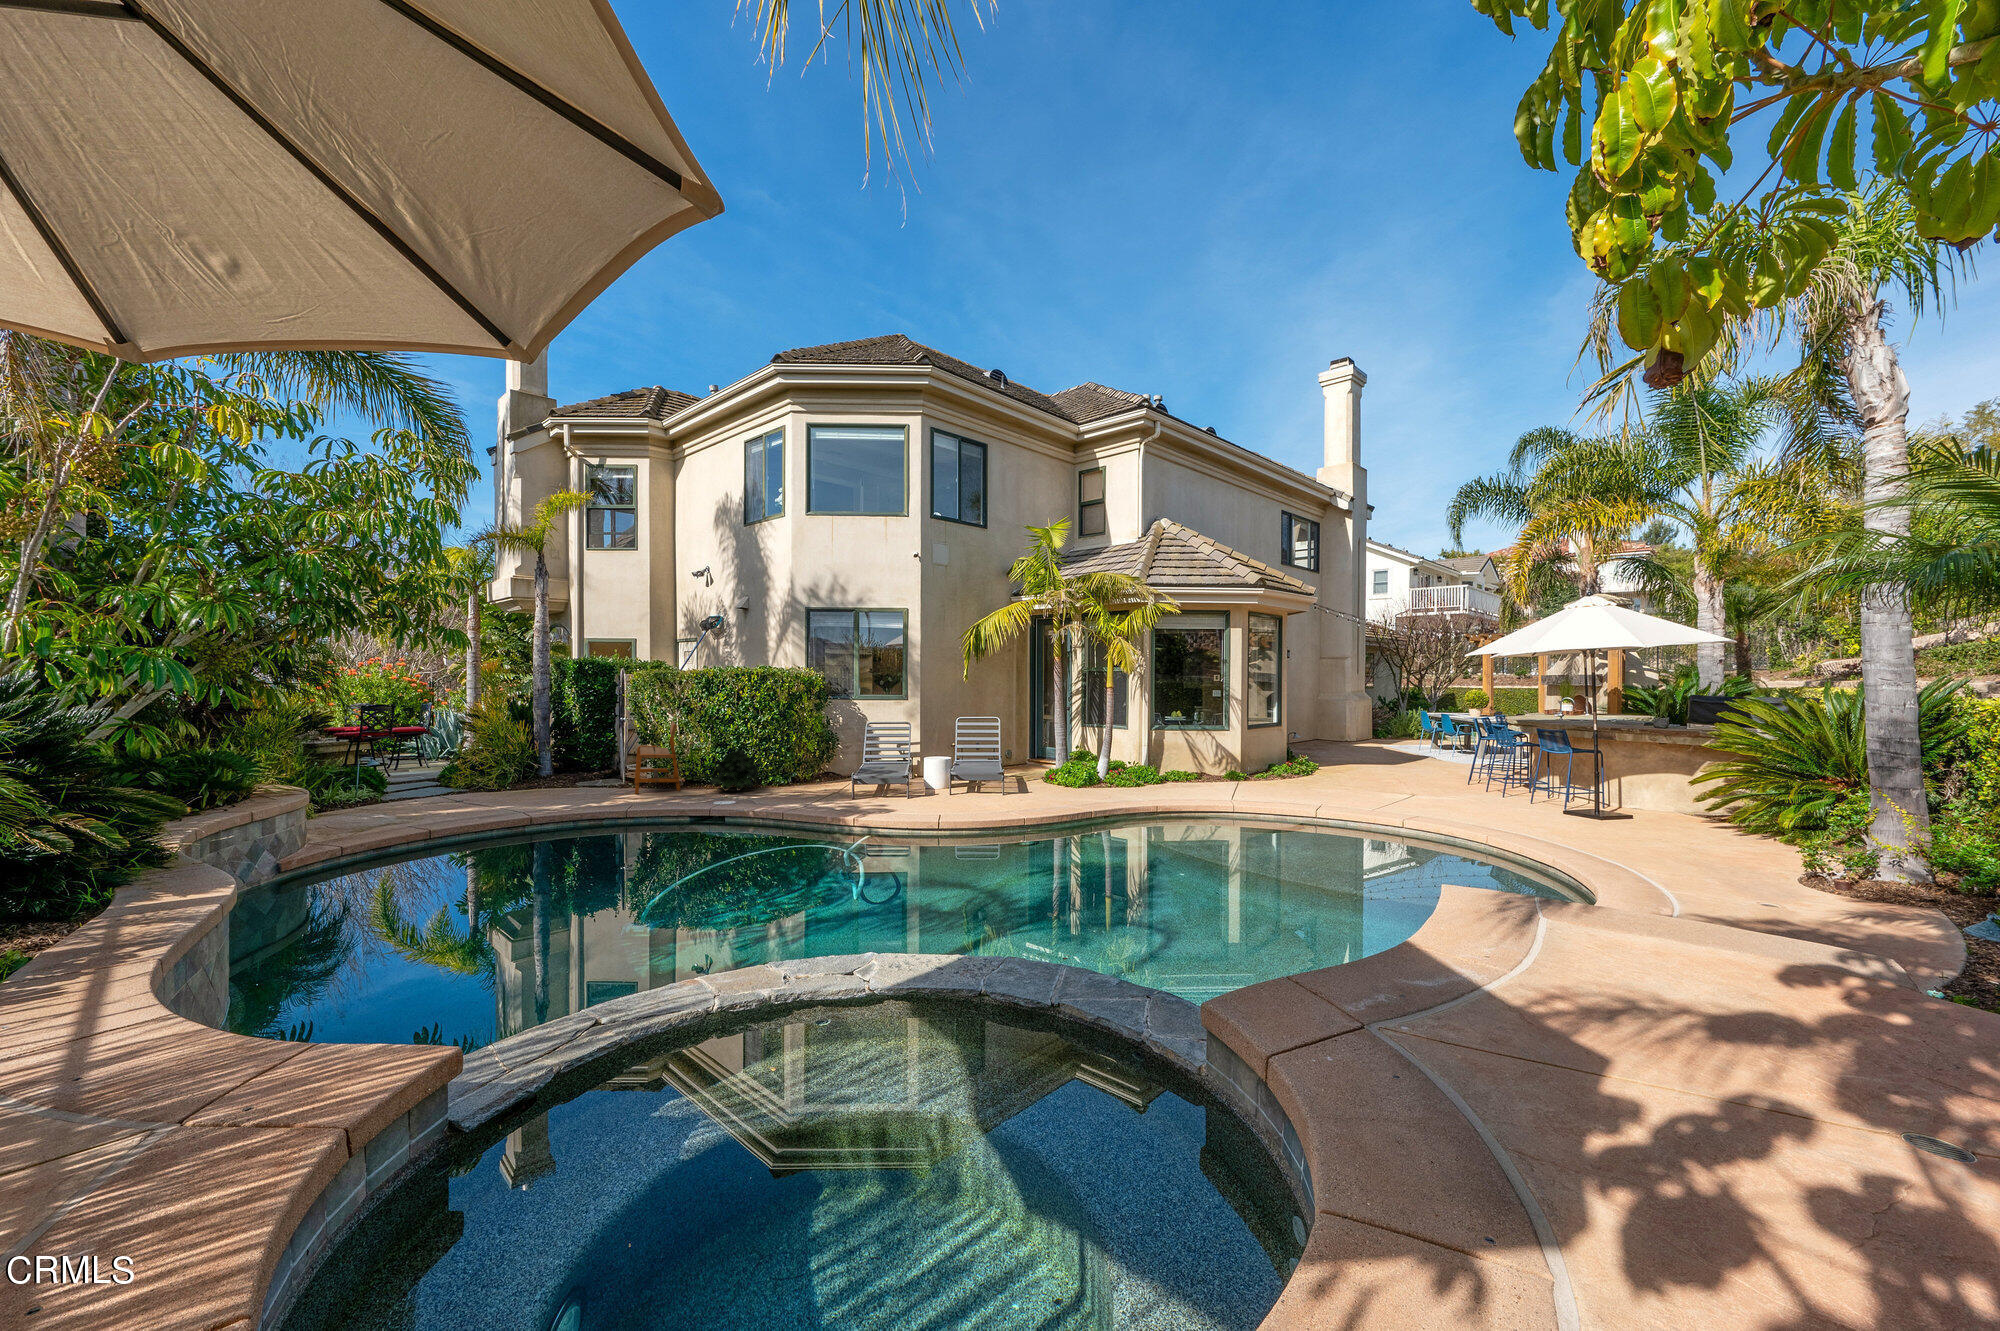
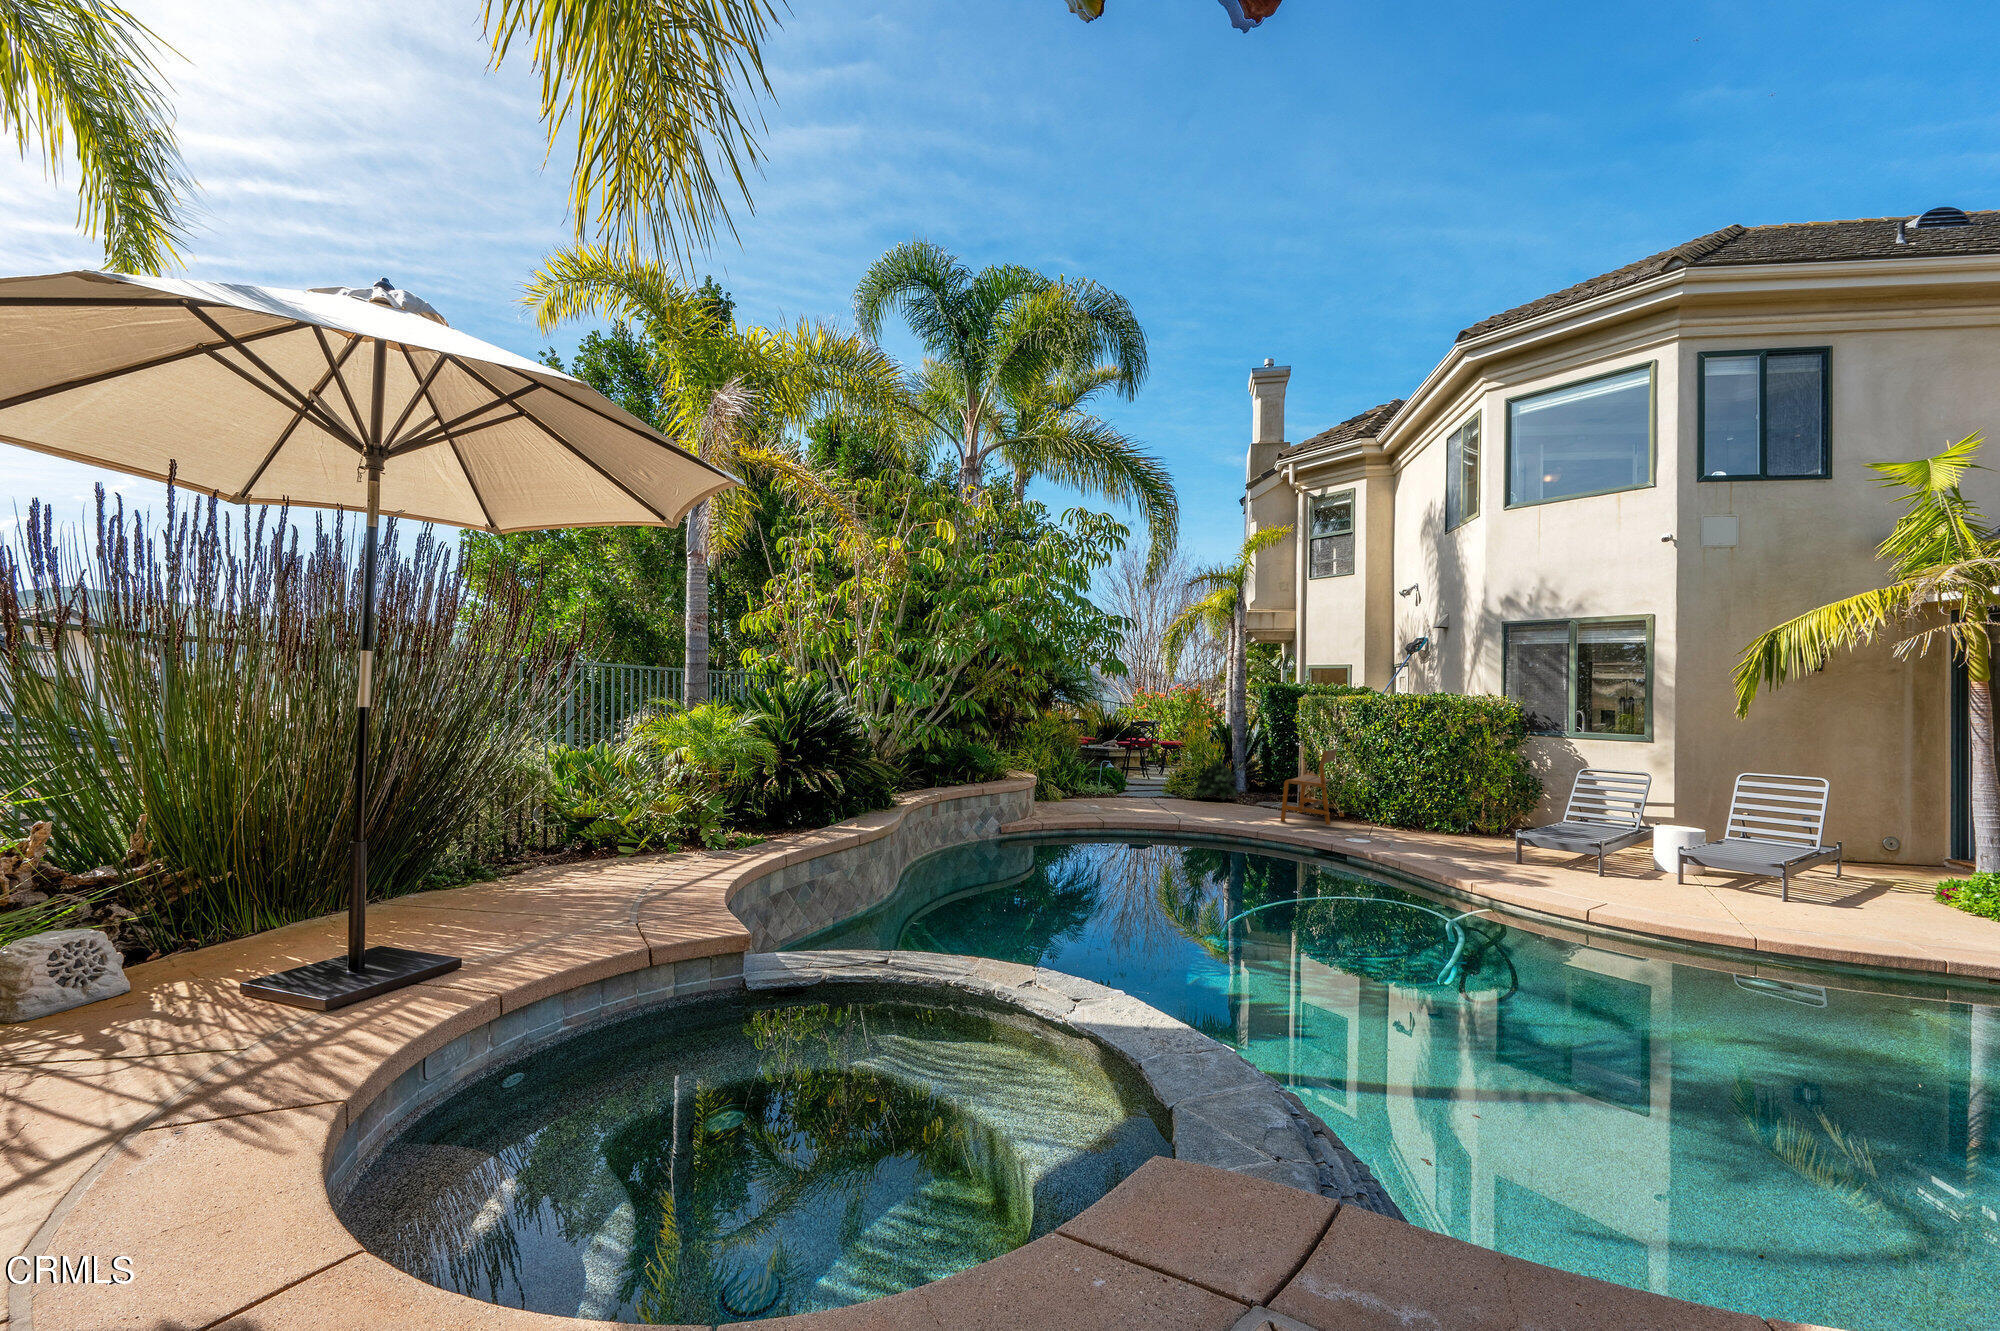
potted plant: present [710,750,759,791] -> present [1196,763,1238,800]

